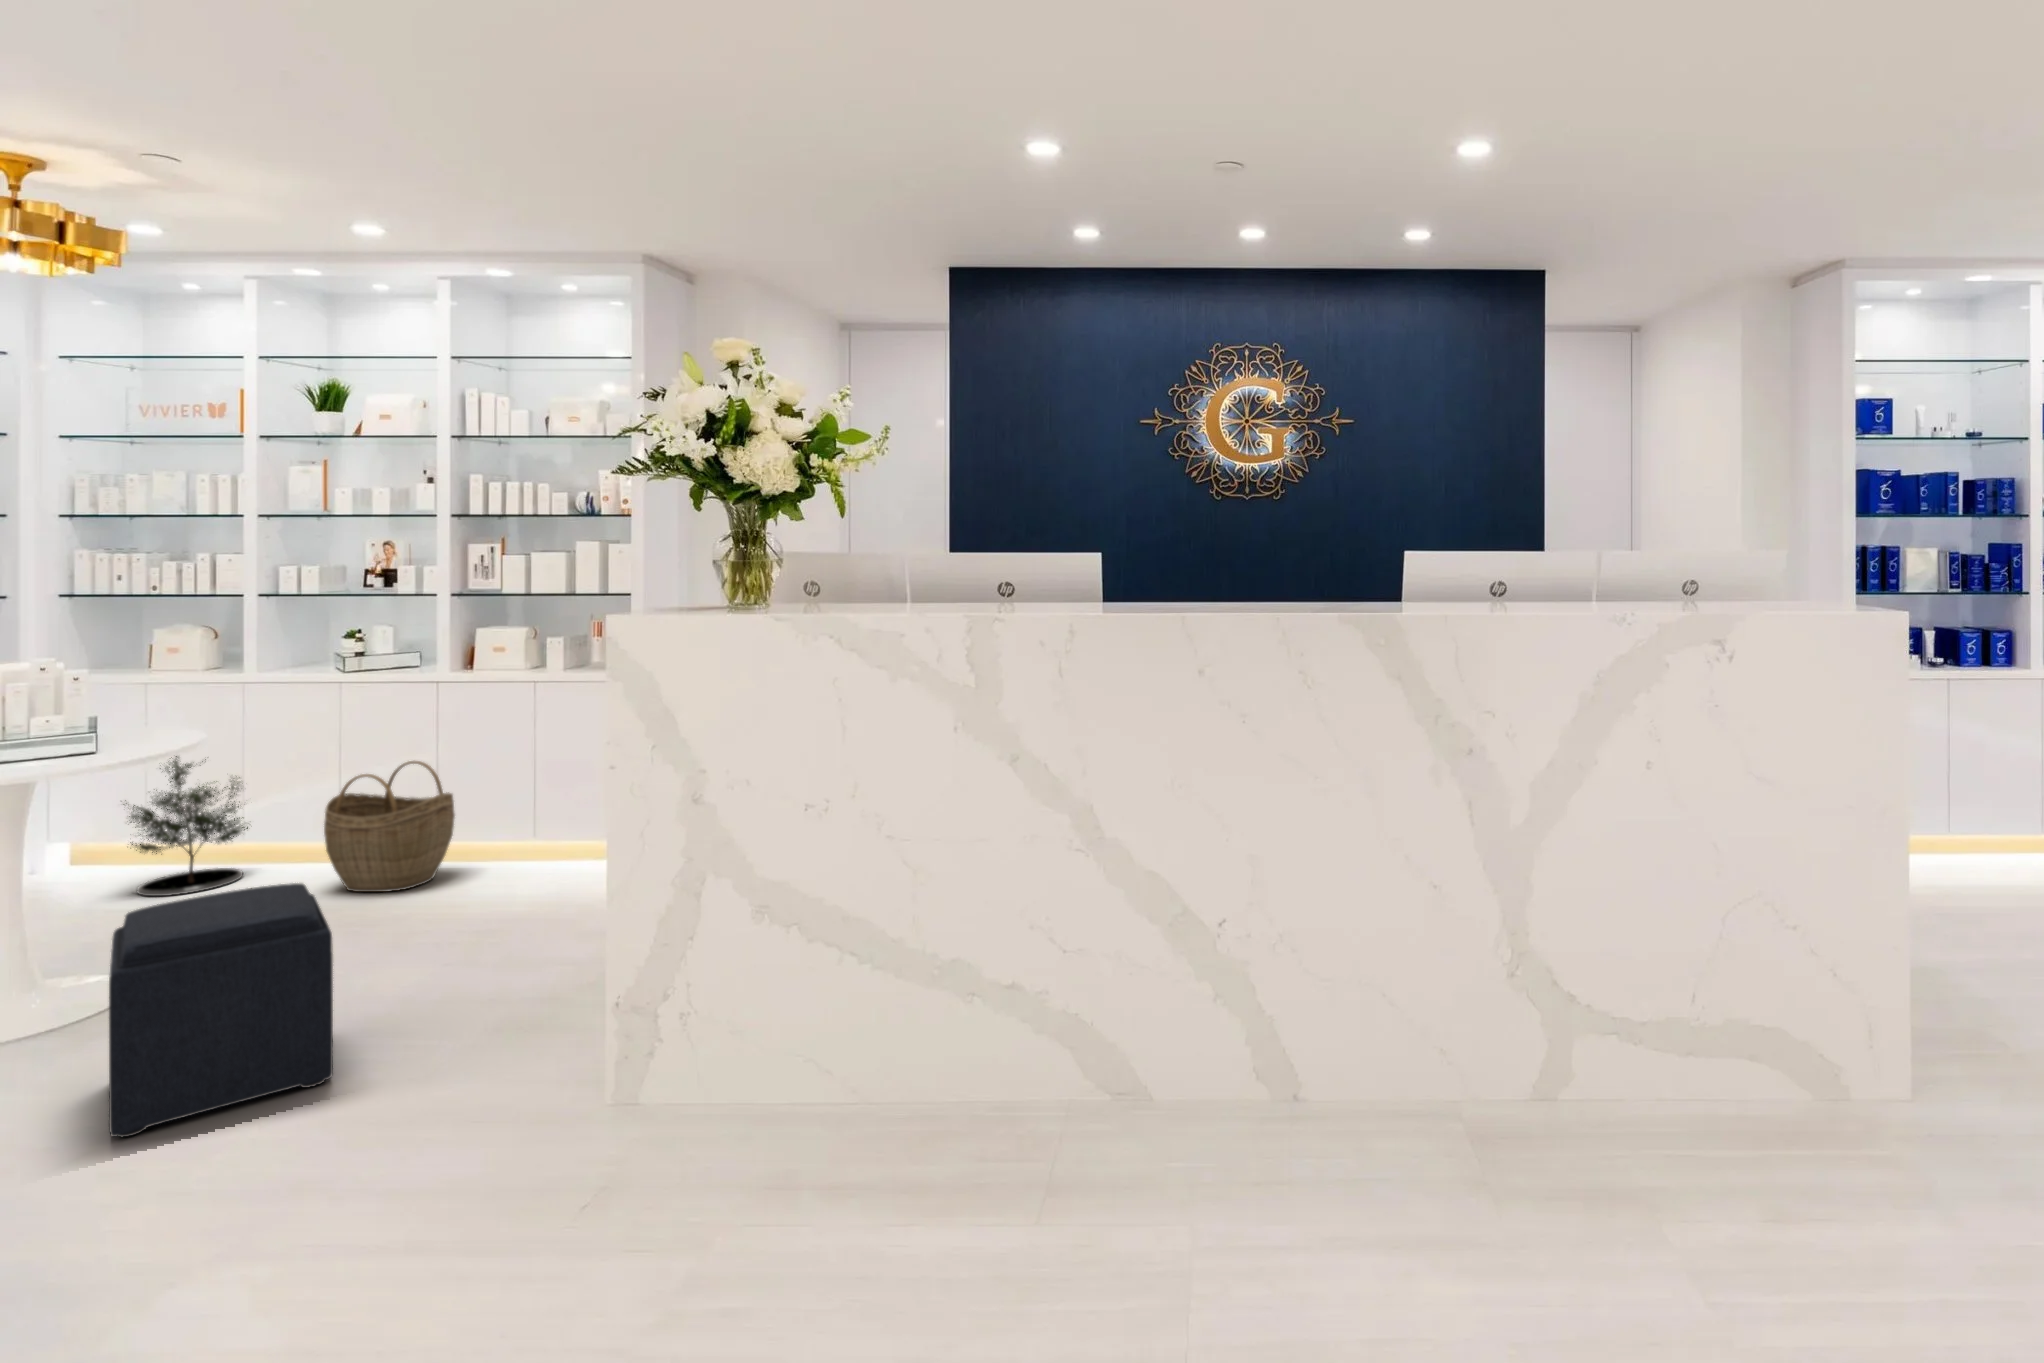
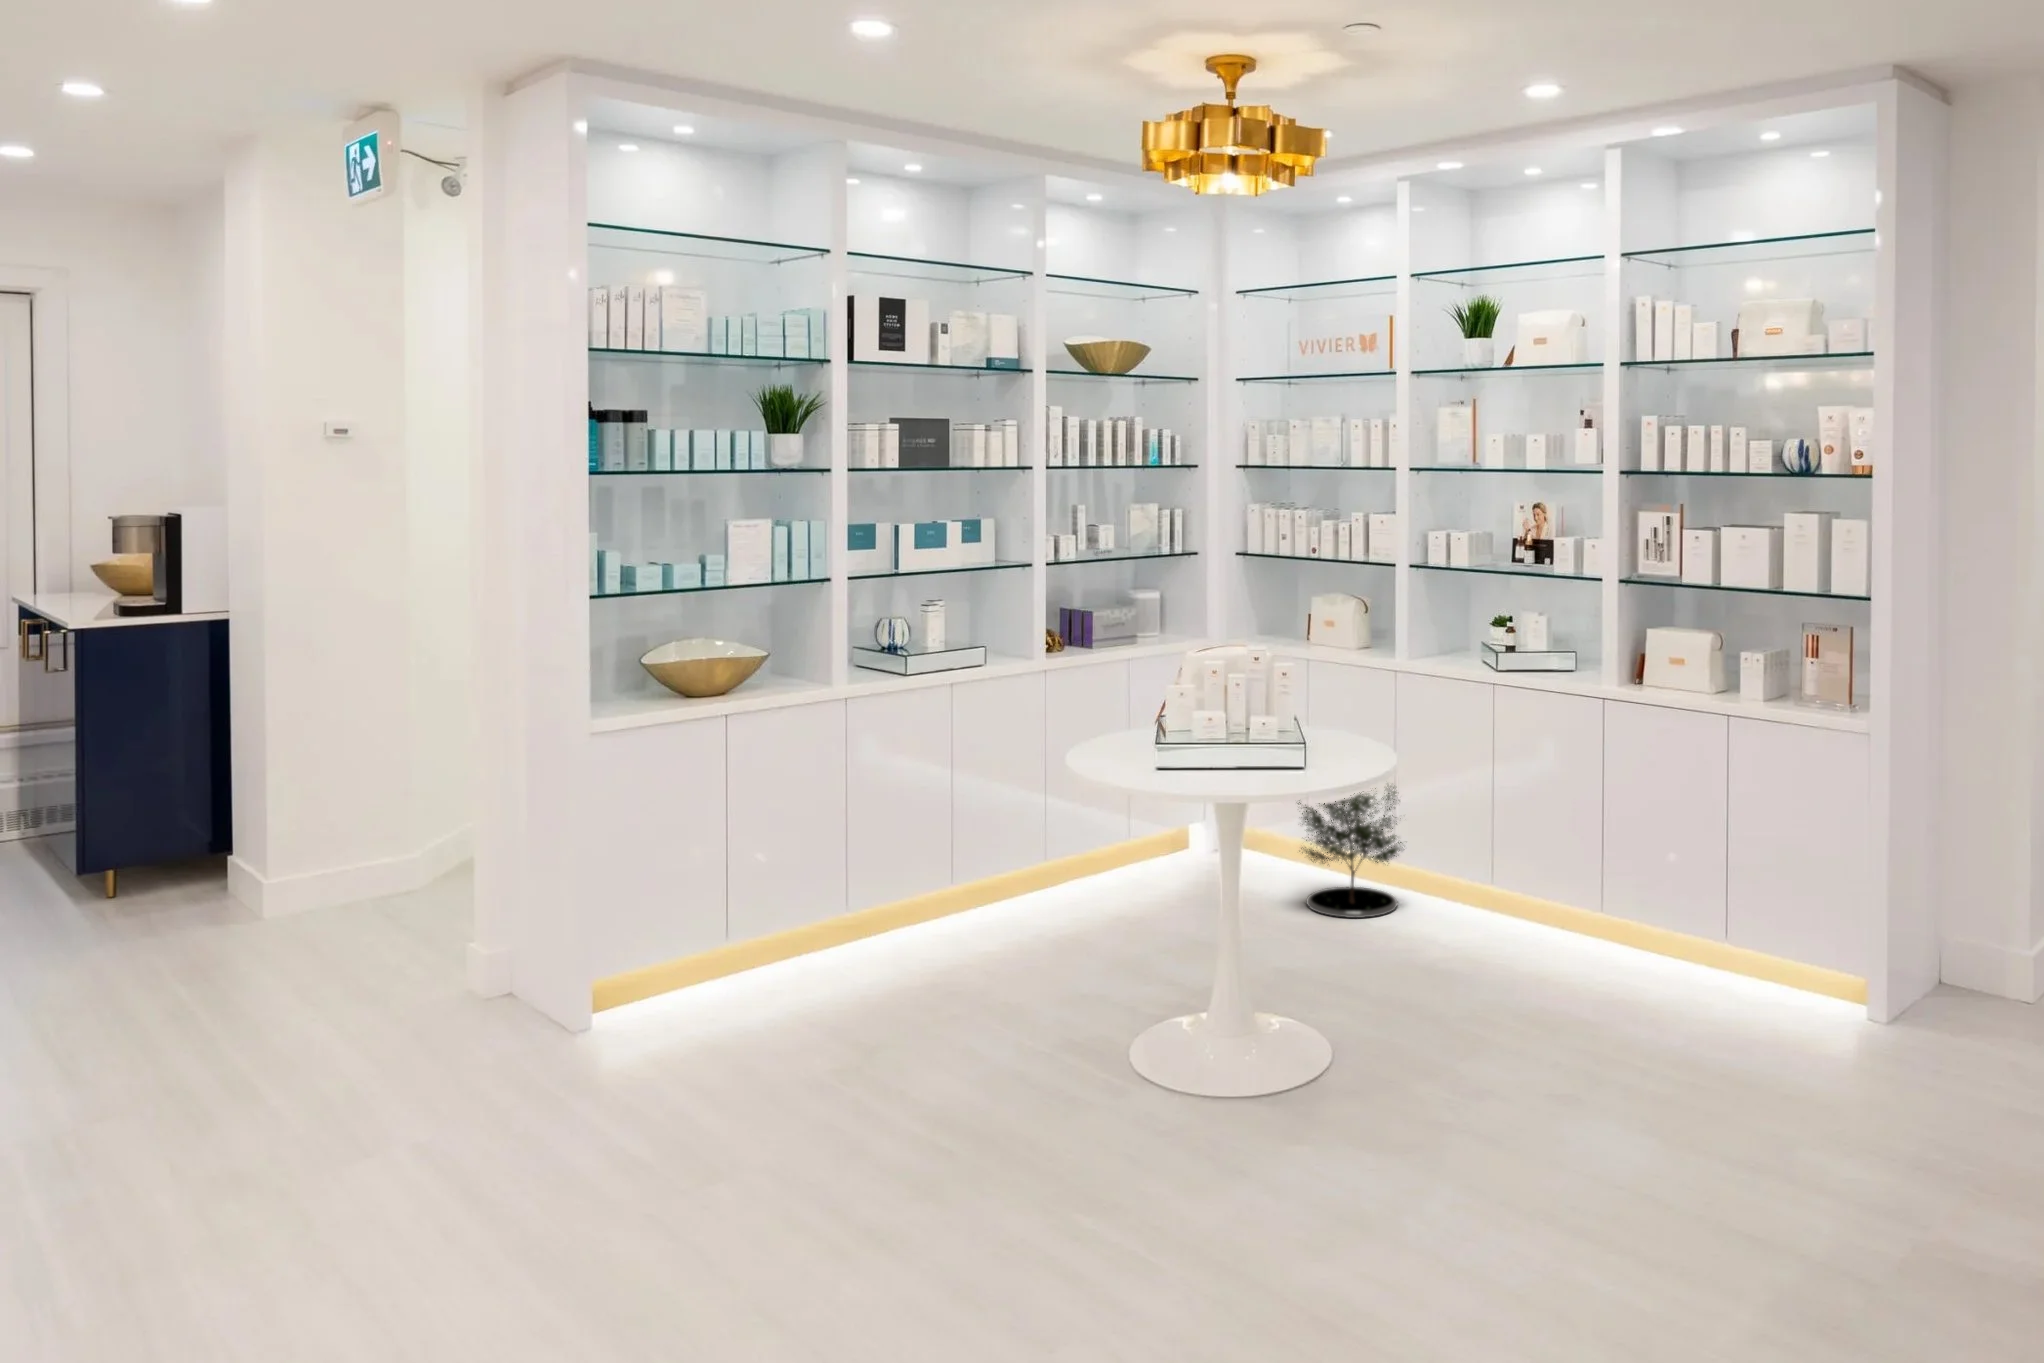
woven basket: present [324,761,455,892] -> none [1484,800,1624,975]
ottoman: present [109,883,333,1137] -> none [1324,991,1564,1311]

